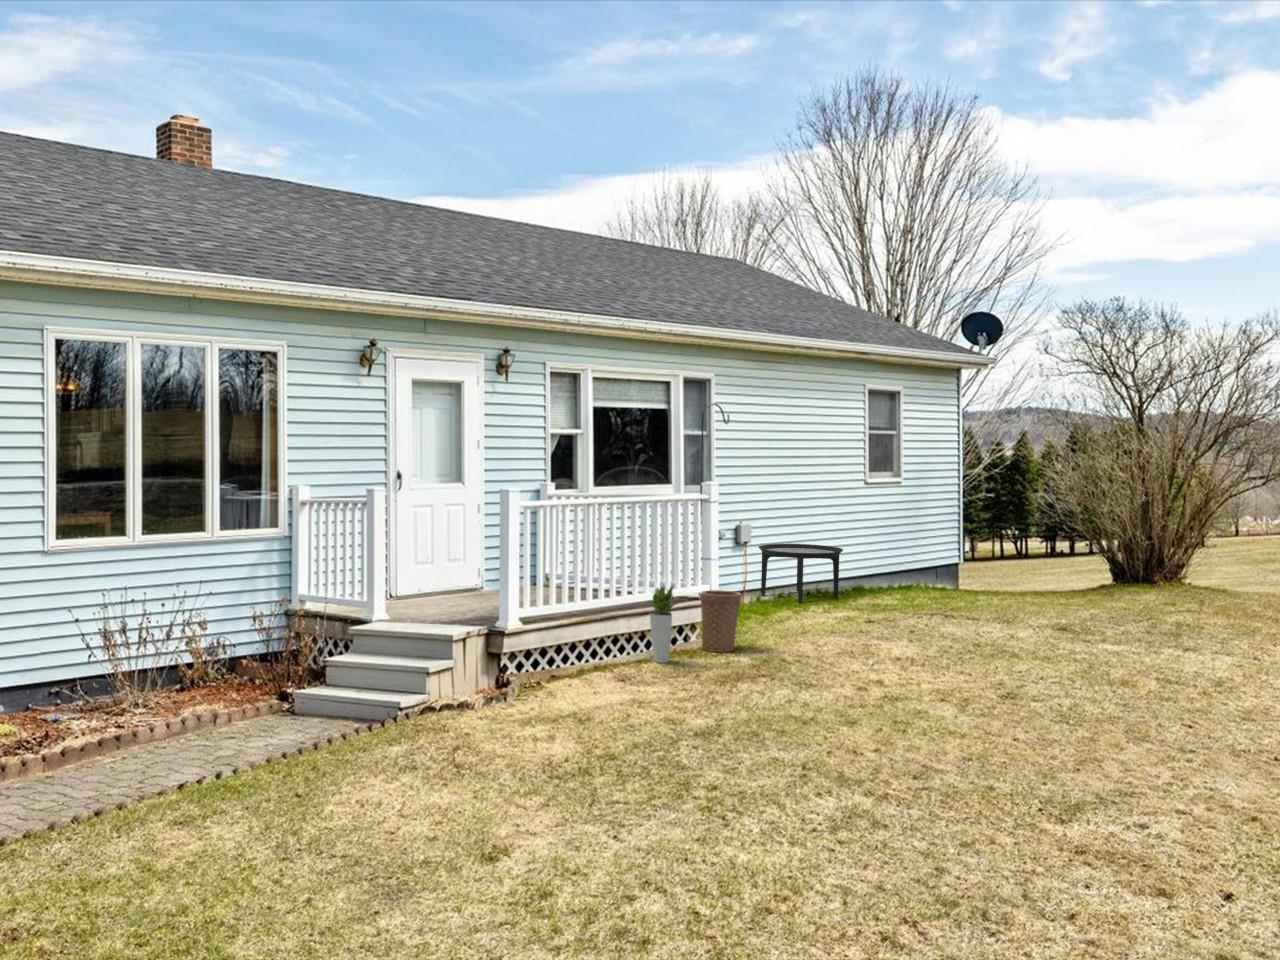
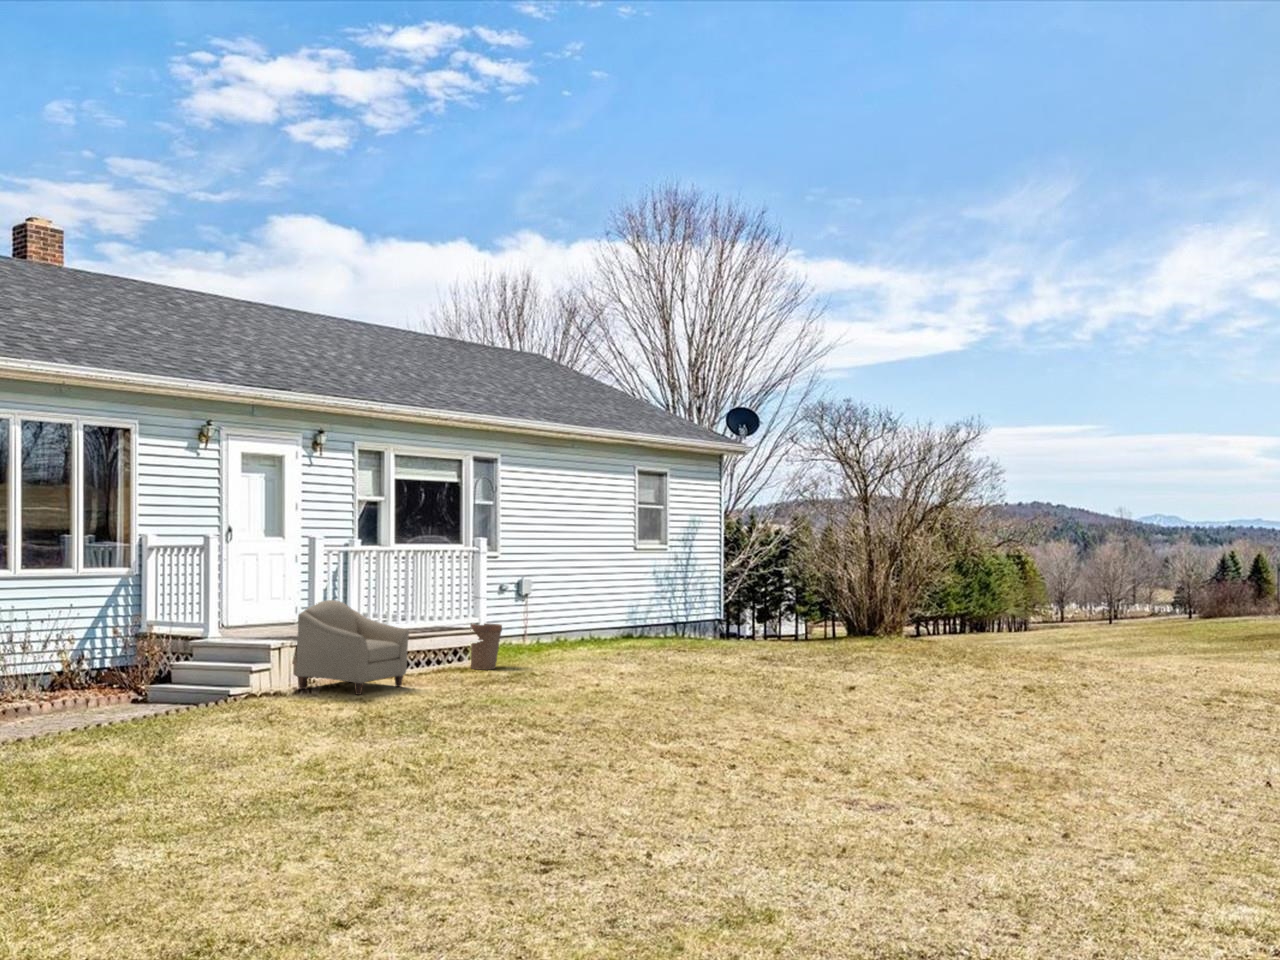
round table: present [758,544,843,603] -> none [536,598,606,645]
chair: none [486,572,633,709] -> present [296,600,409,695]
planter: present [649,586,676,663] -> none [426,615,450,675]

